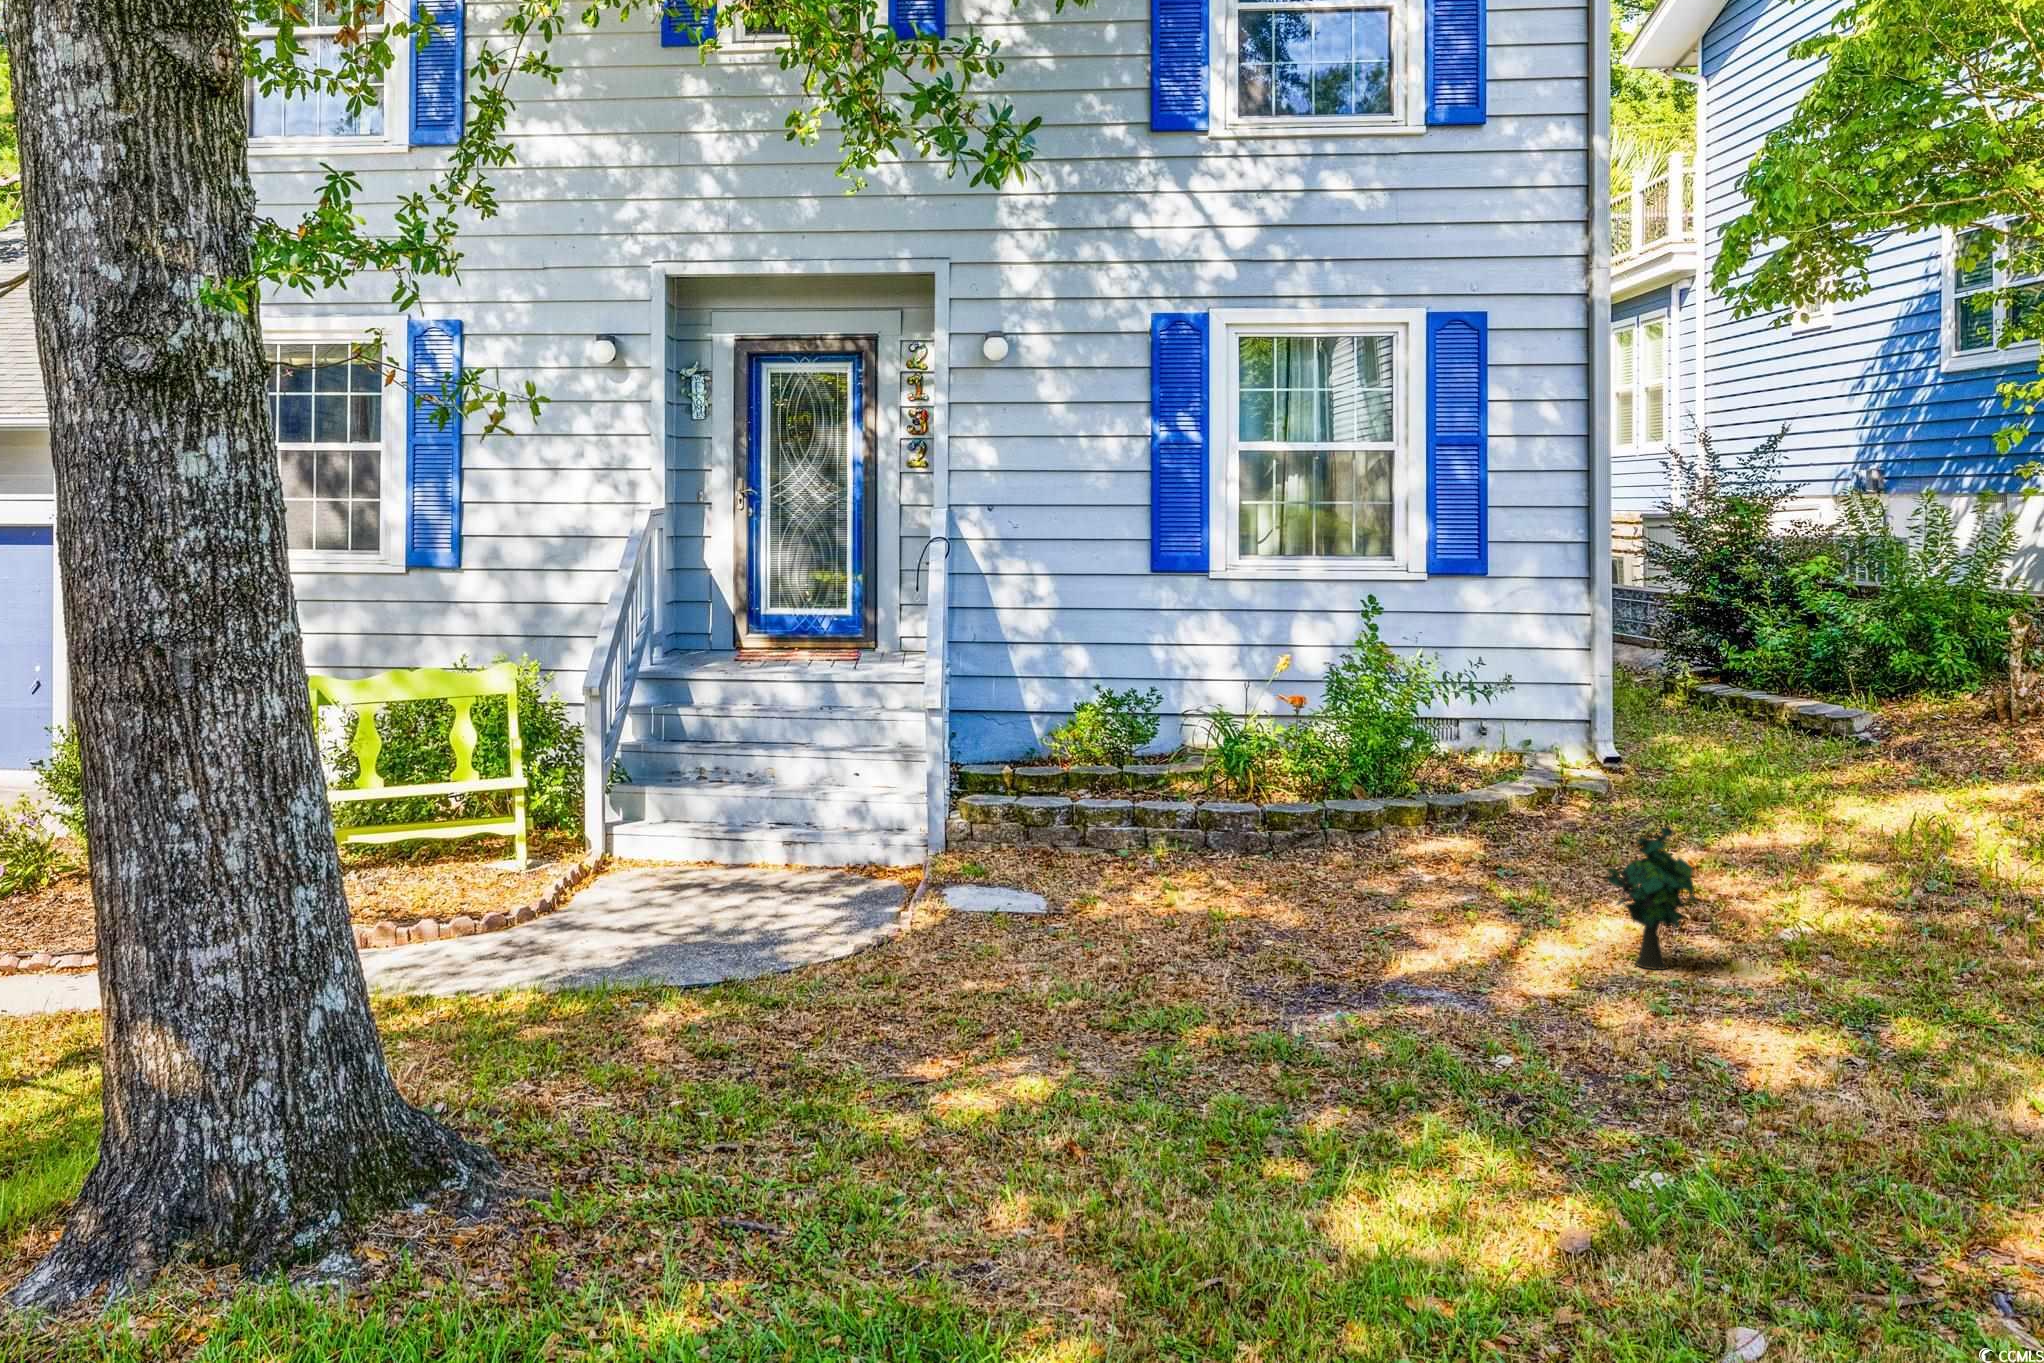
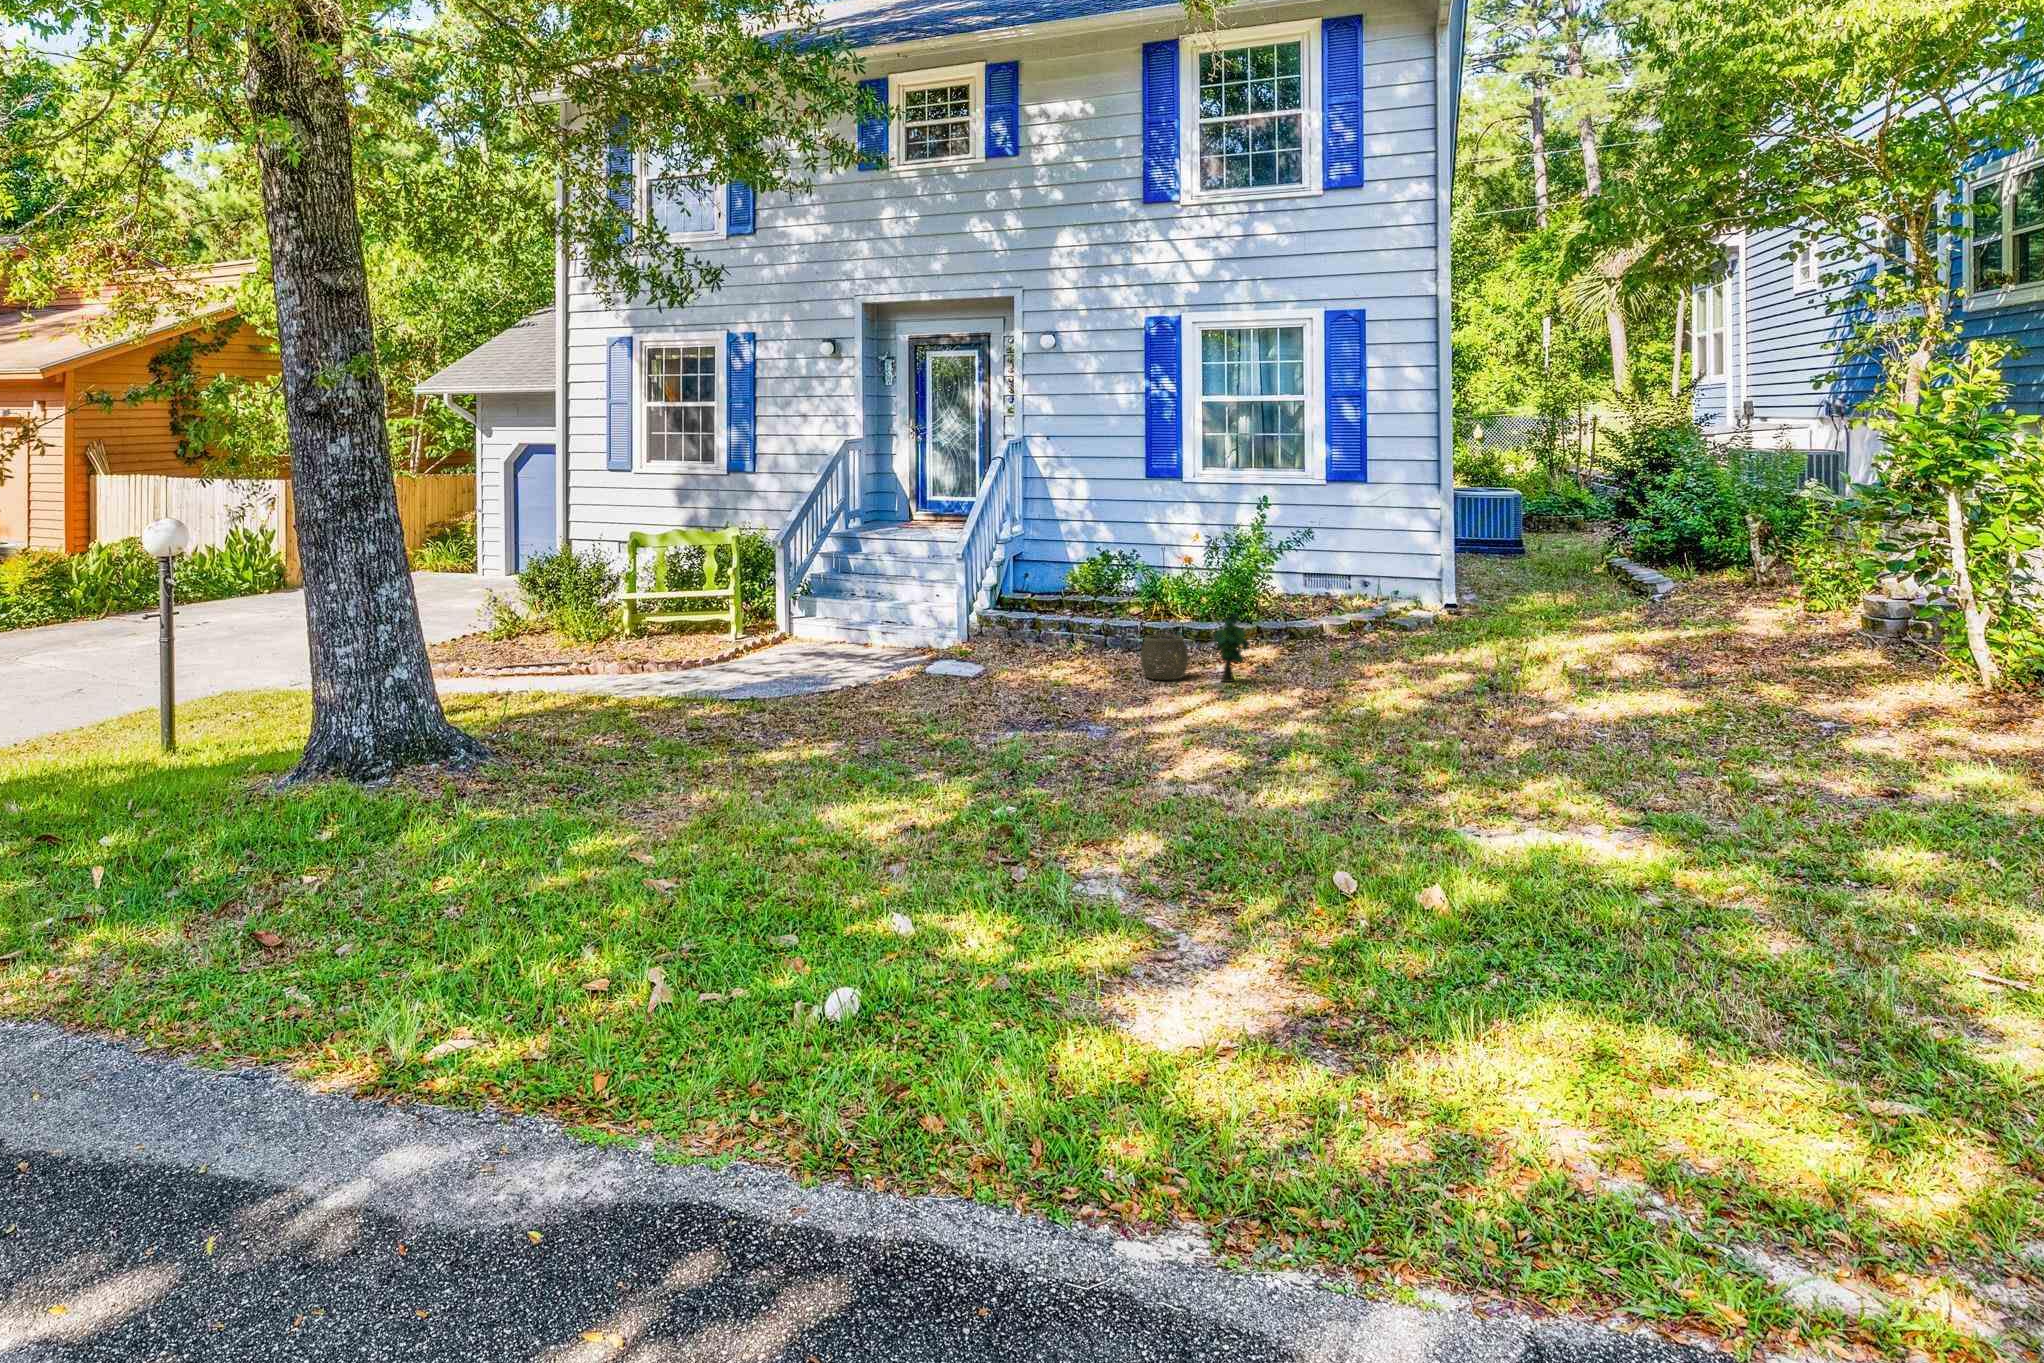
woven basket: none [1453,869,1562,972] -> present [1140,634,1189,680]

